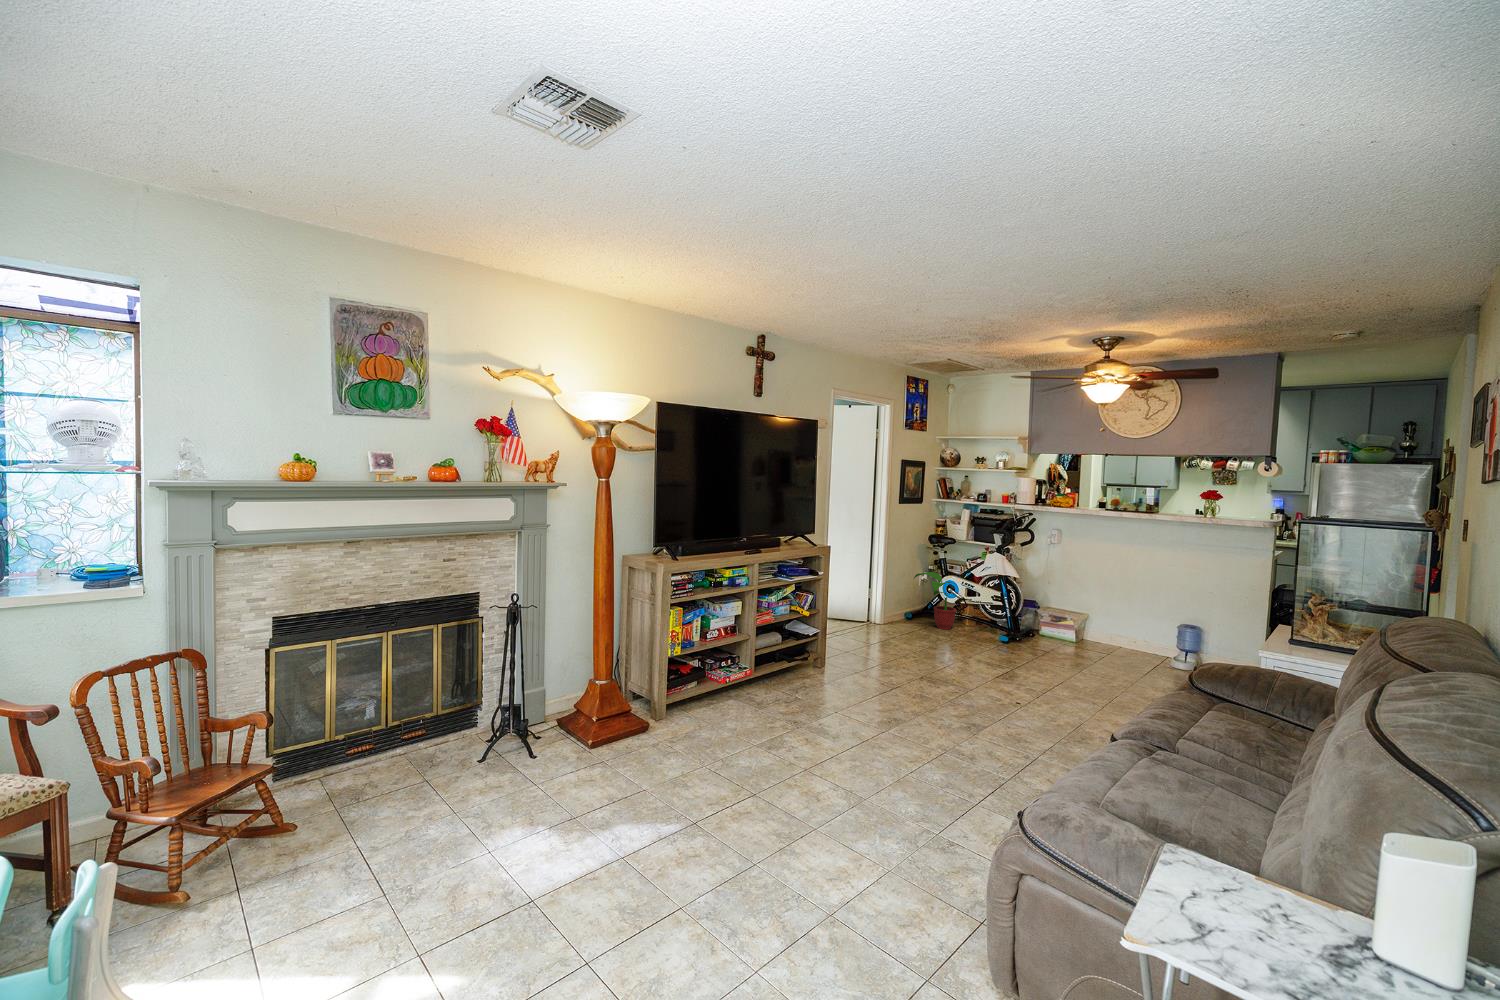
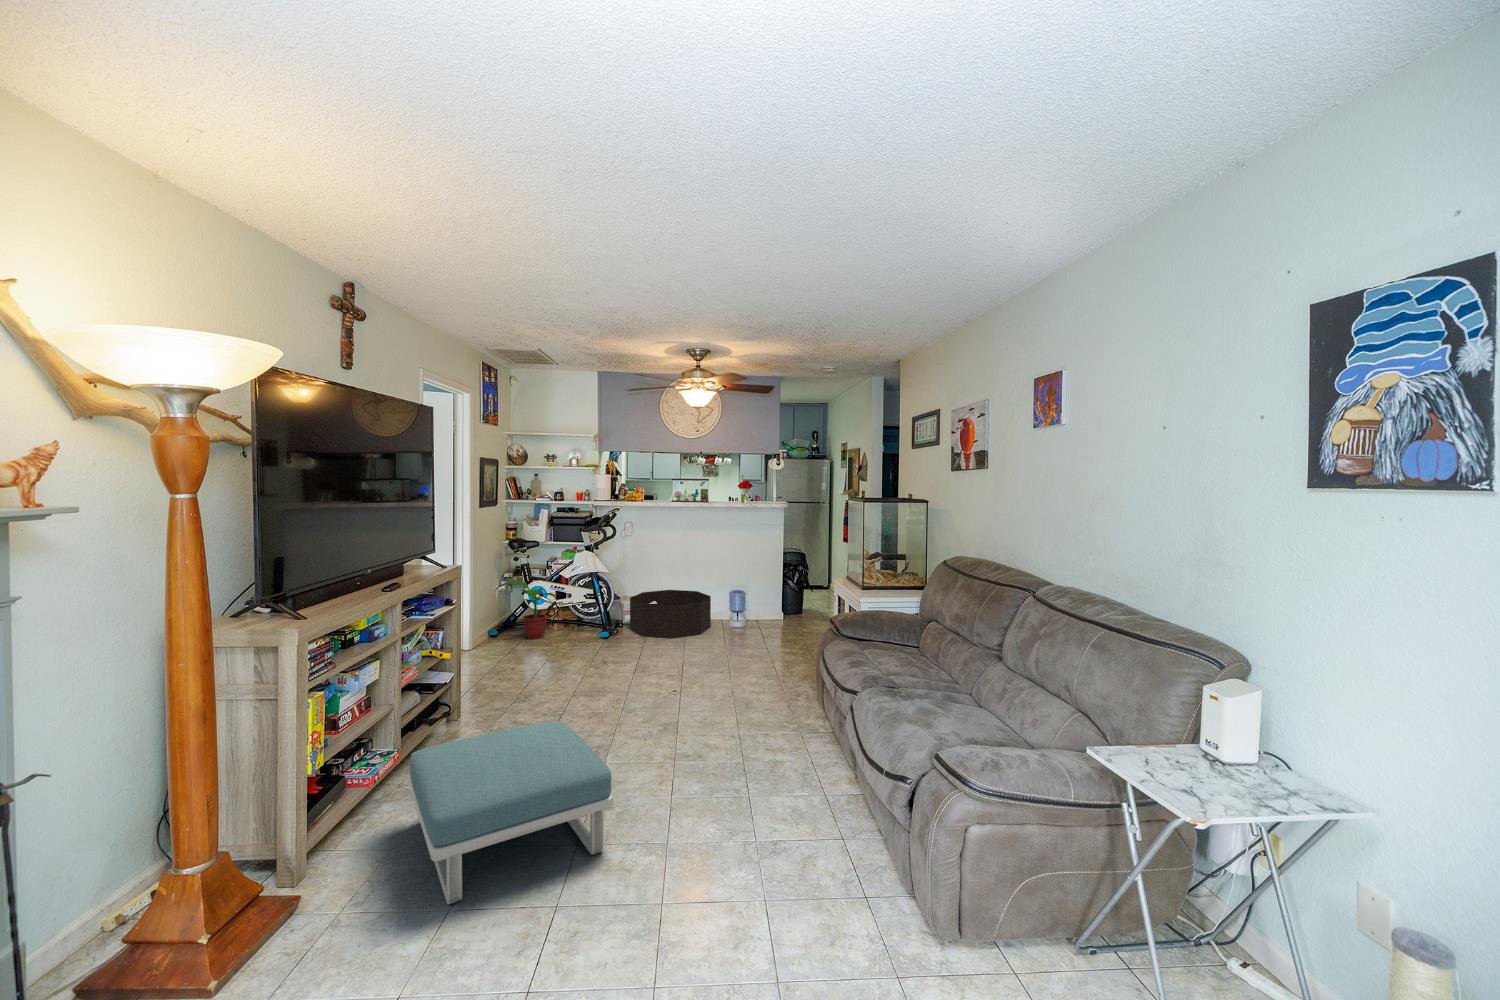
basket: none [1041,607,1142,665] -> present [630,590,711,638]
footstool: none [697,668,842,785] -> present [409,721,613,905]

